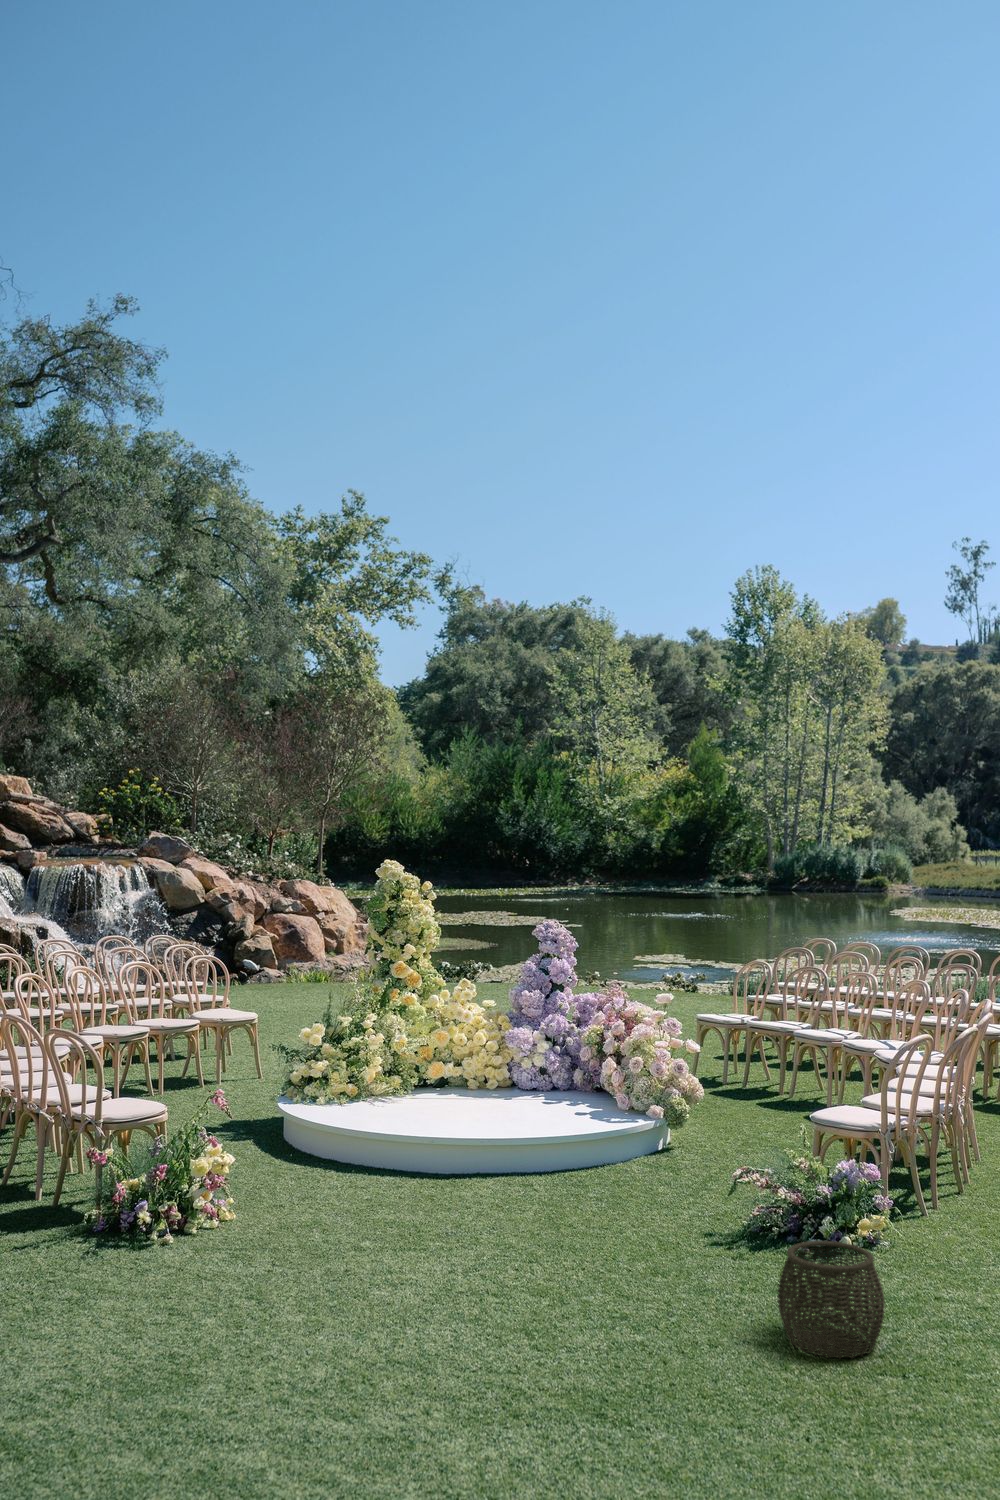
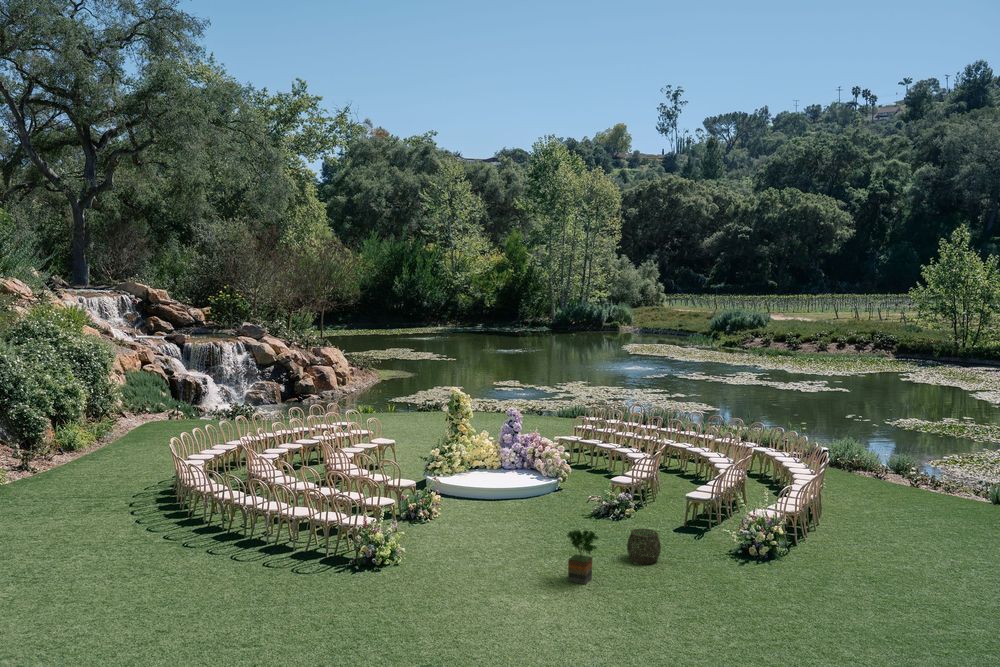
potted tree: none [553,1231,661,1426] -> present [568,530,599,584]

